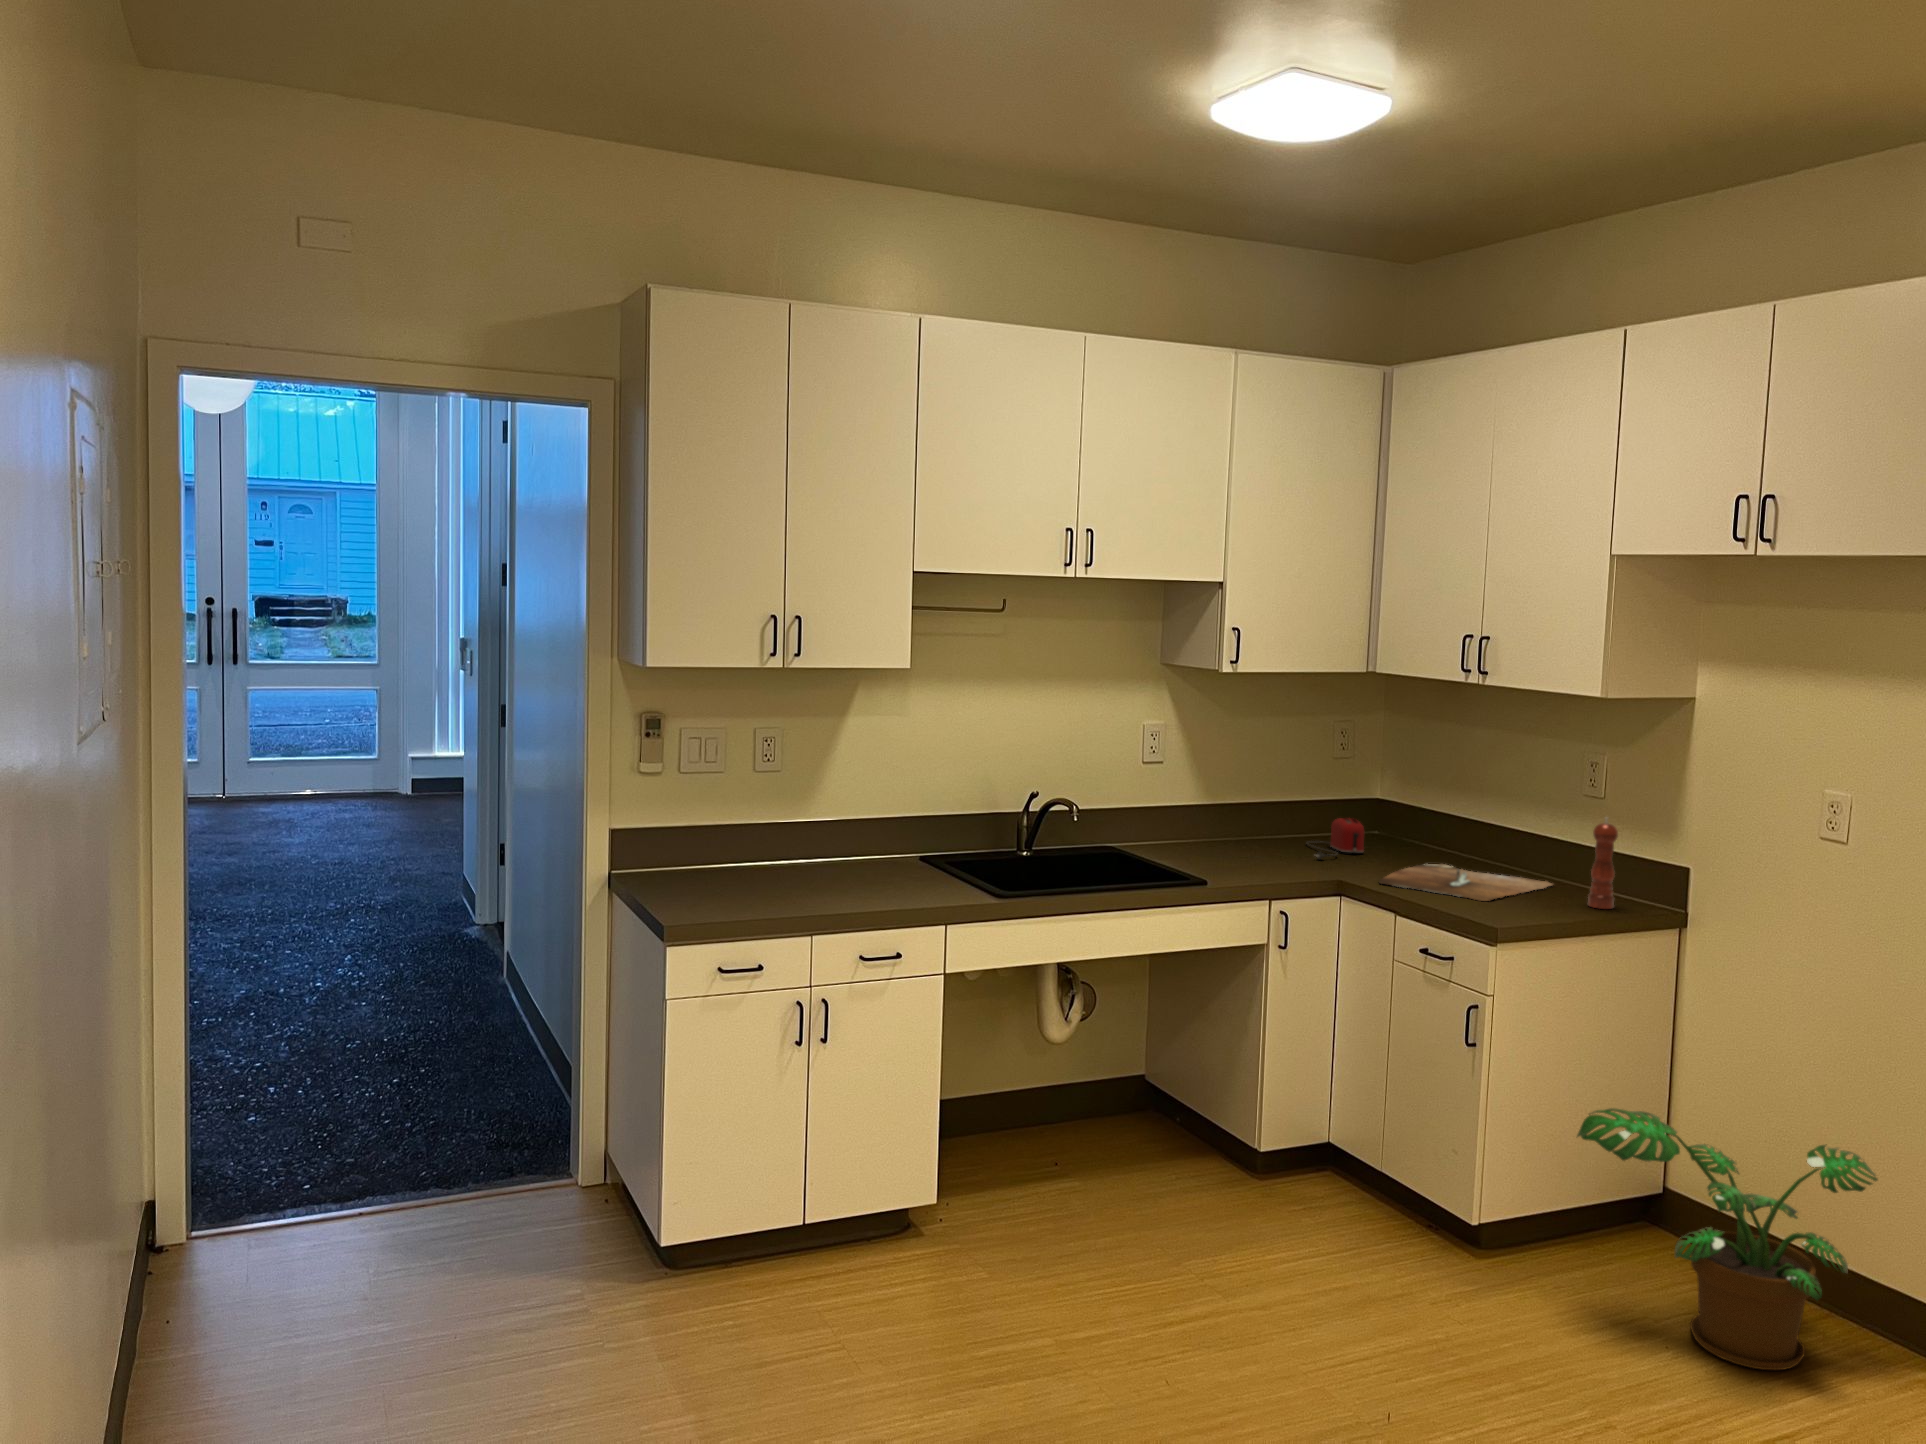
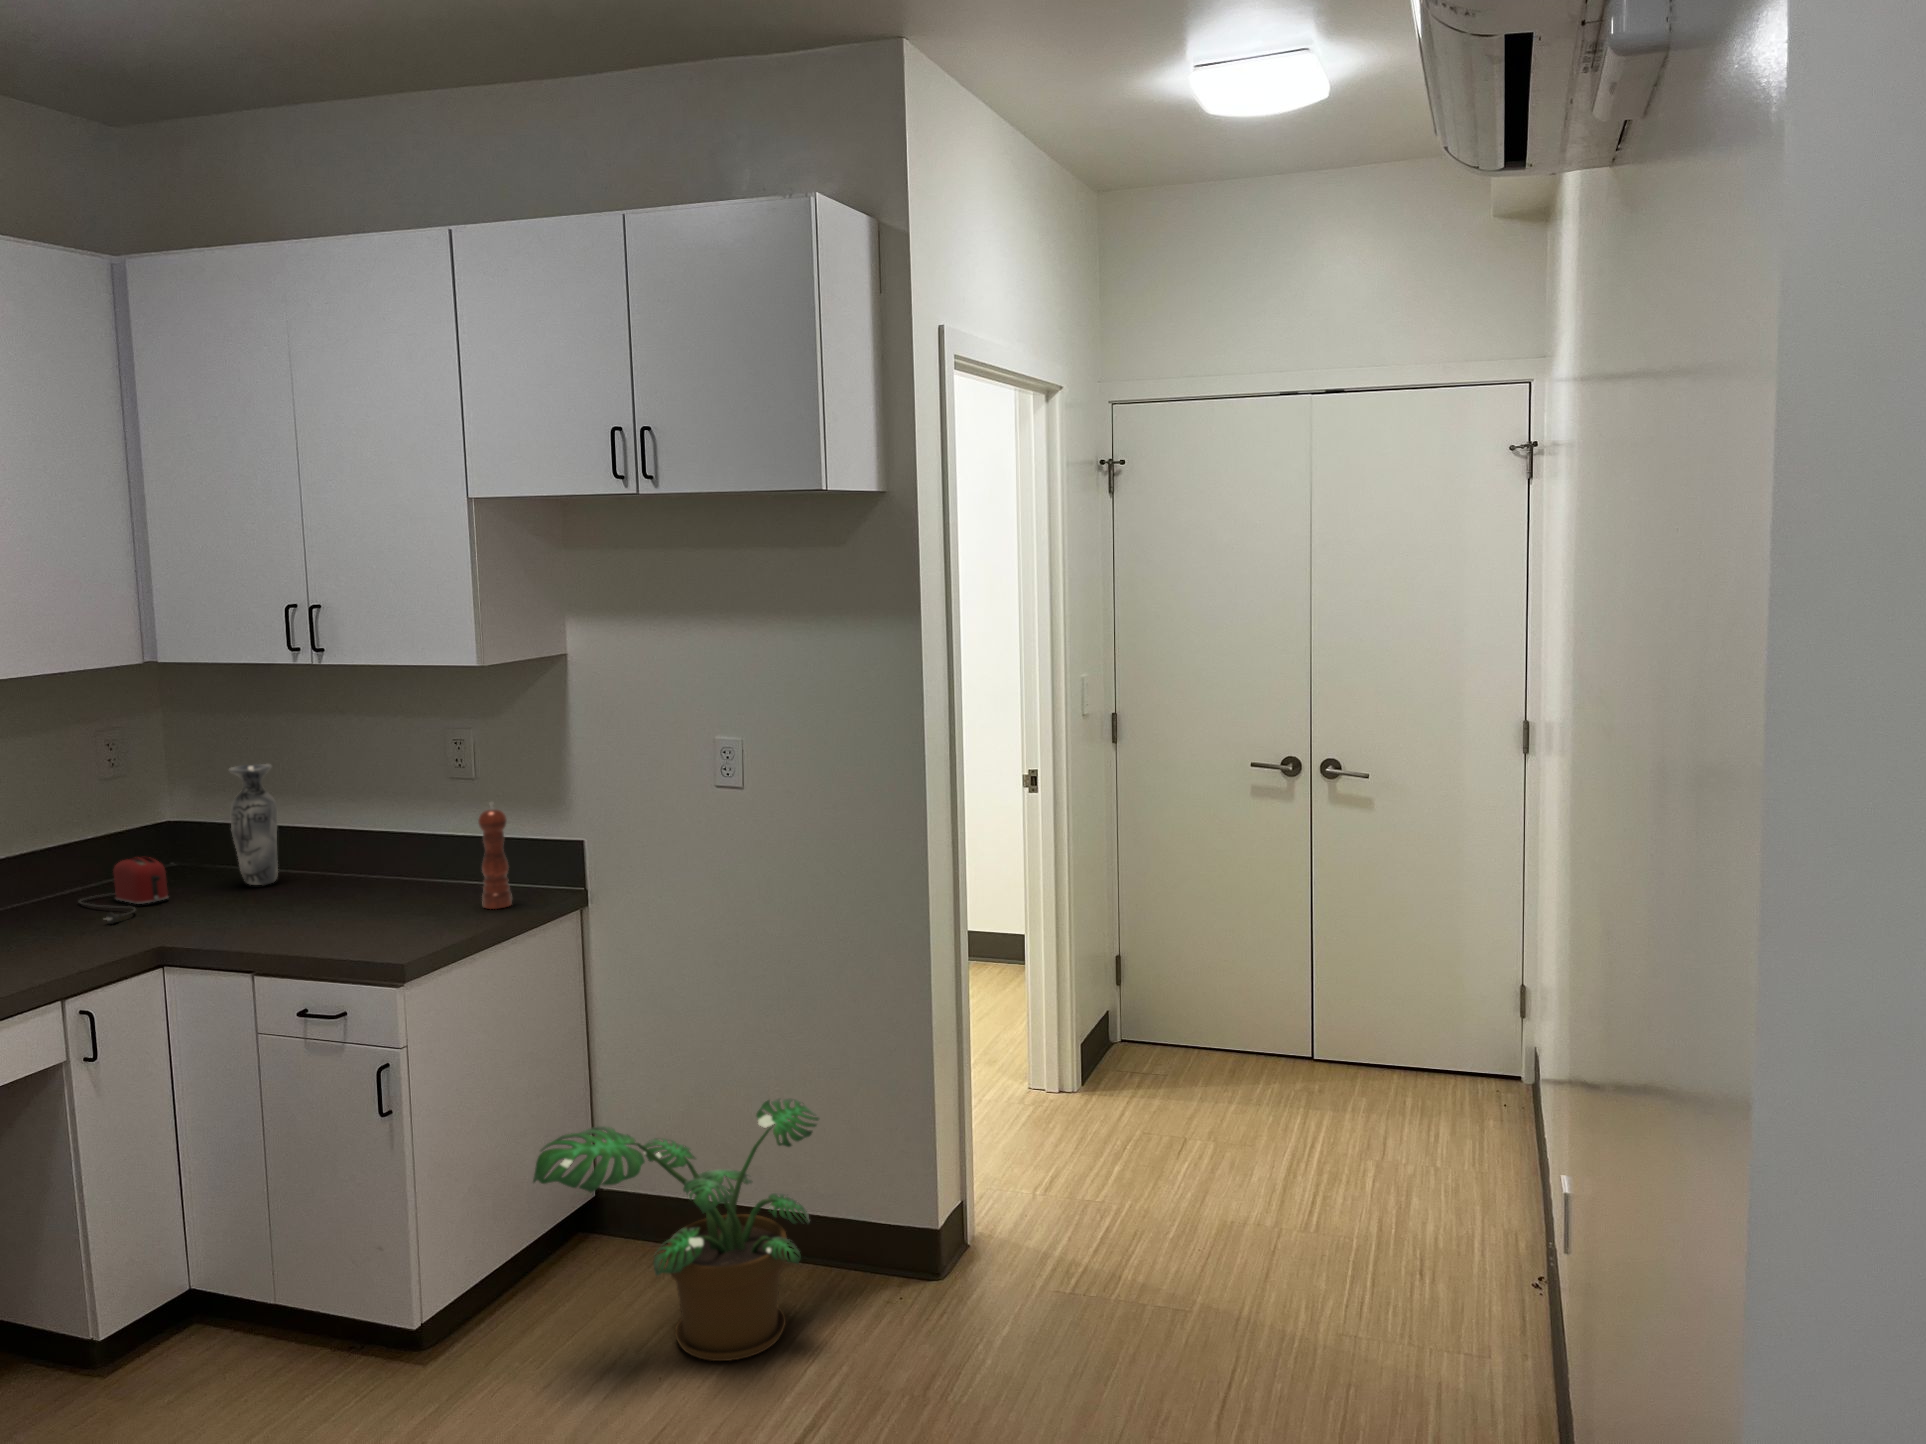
vase: none [1416,762,1453,858] -> present [229,764,278,885]
cutting board: present [1379,864,1552,901] -> none [215,887,430,940]

